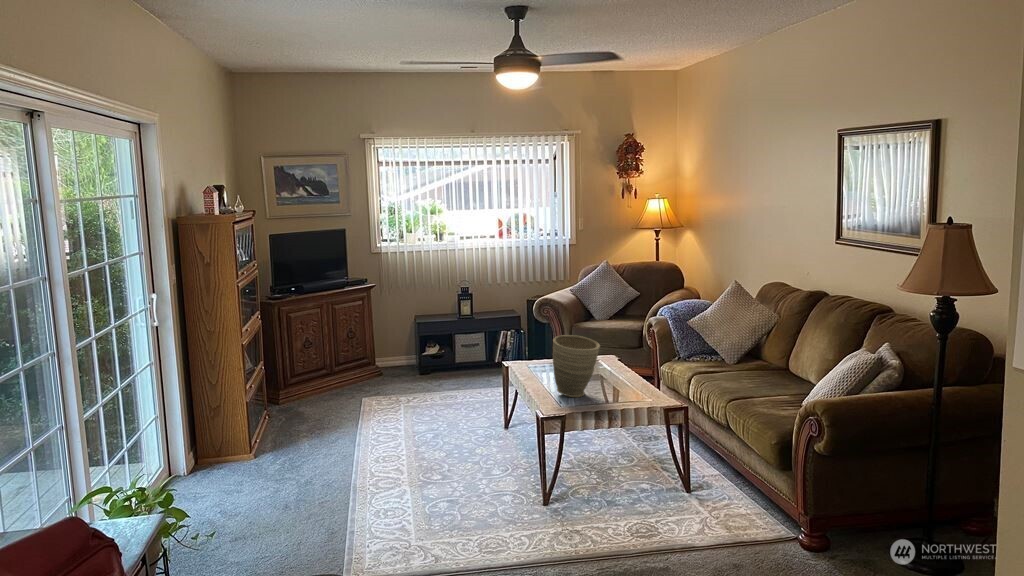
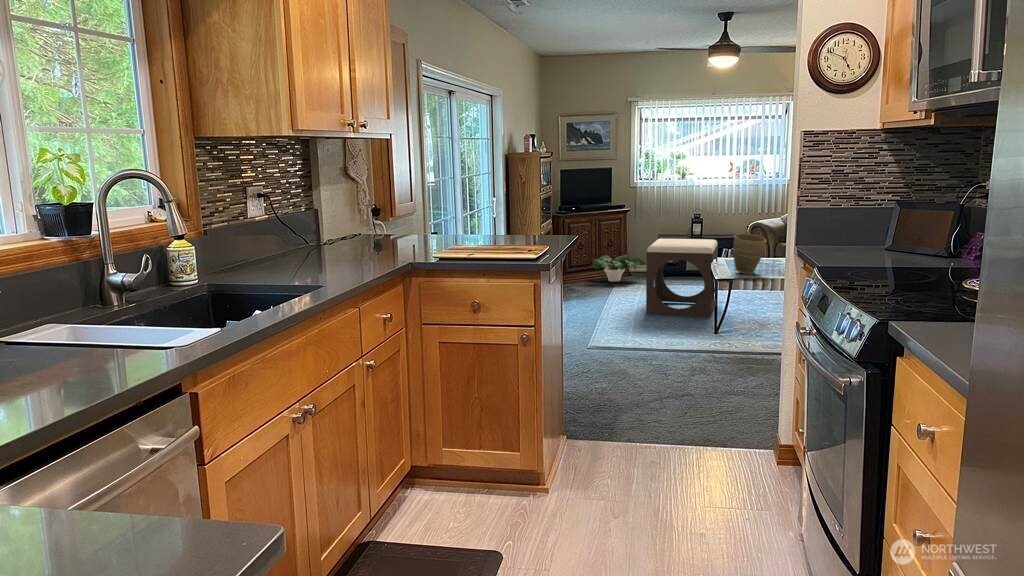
footstool: none [418,336,520,462] -> present [646,238,718,317]
potted plant: none [327,351,402,393] -> present [593,255,645,282]

